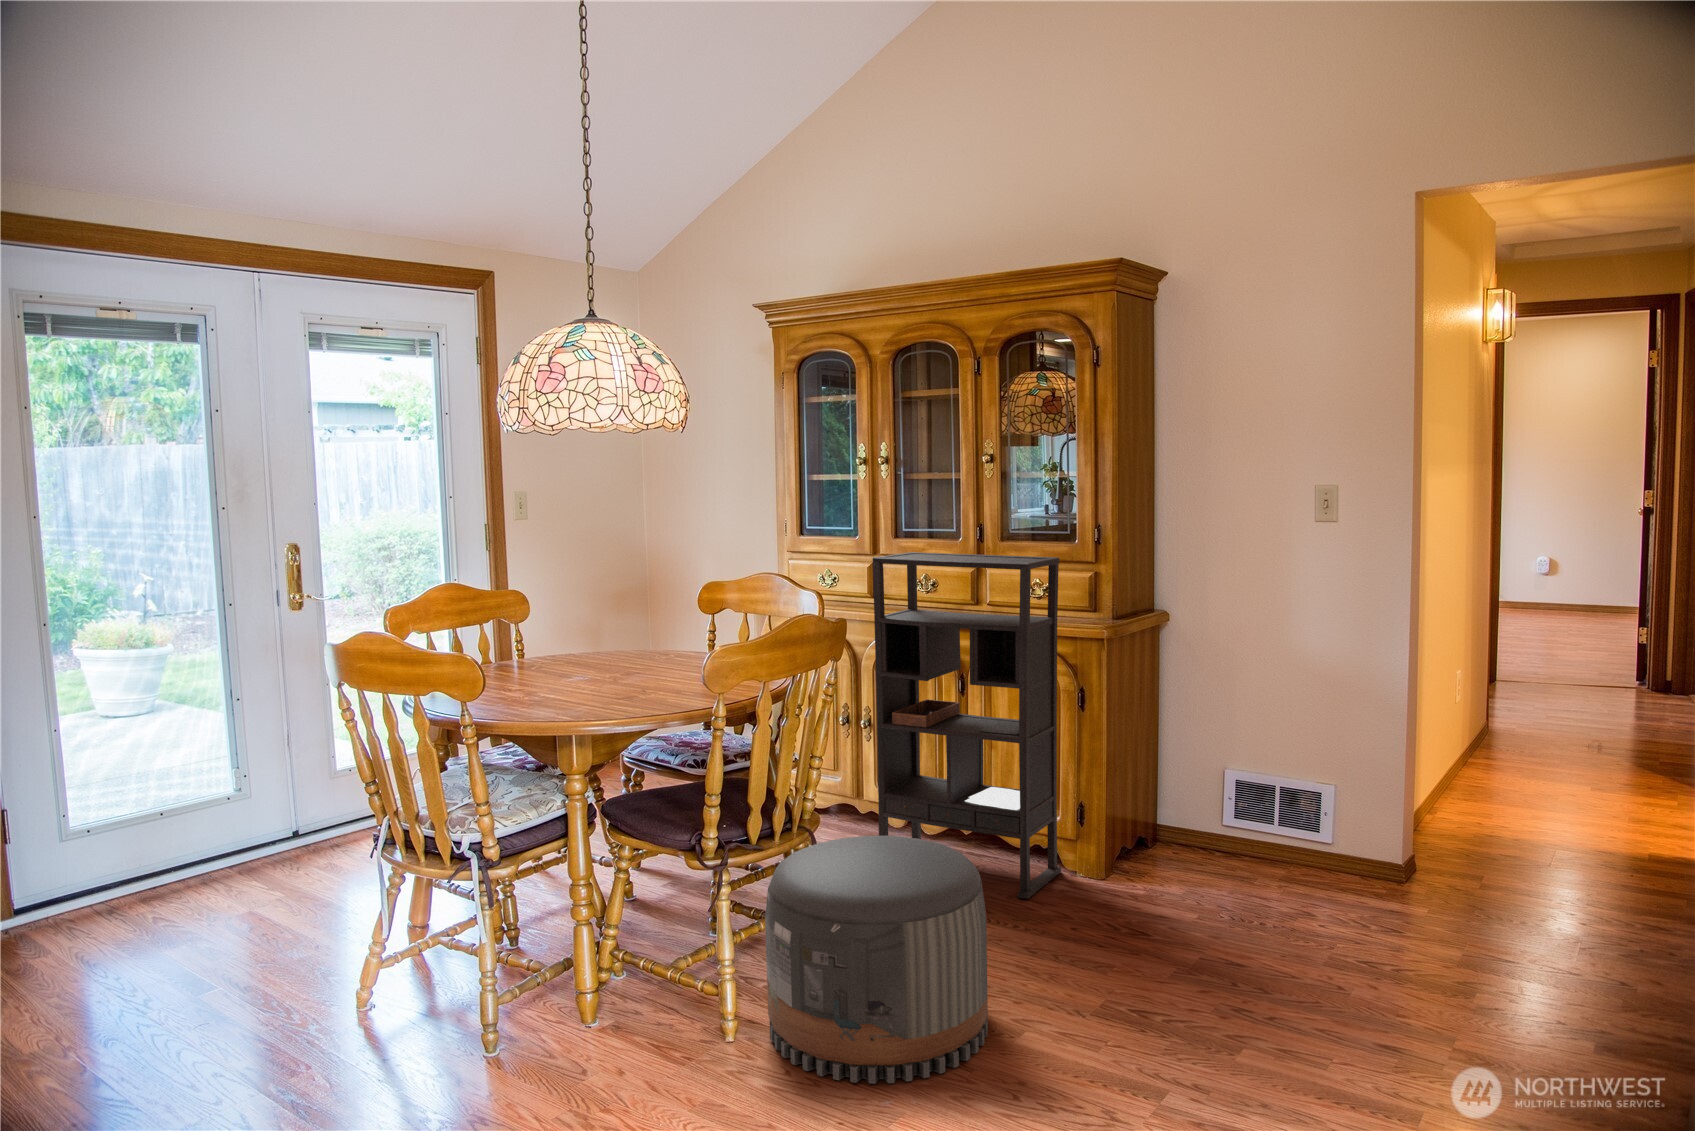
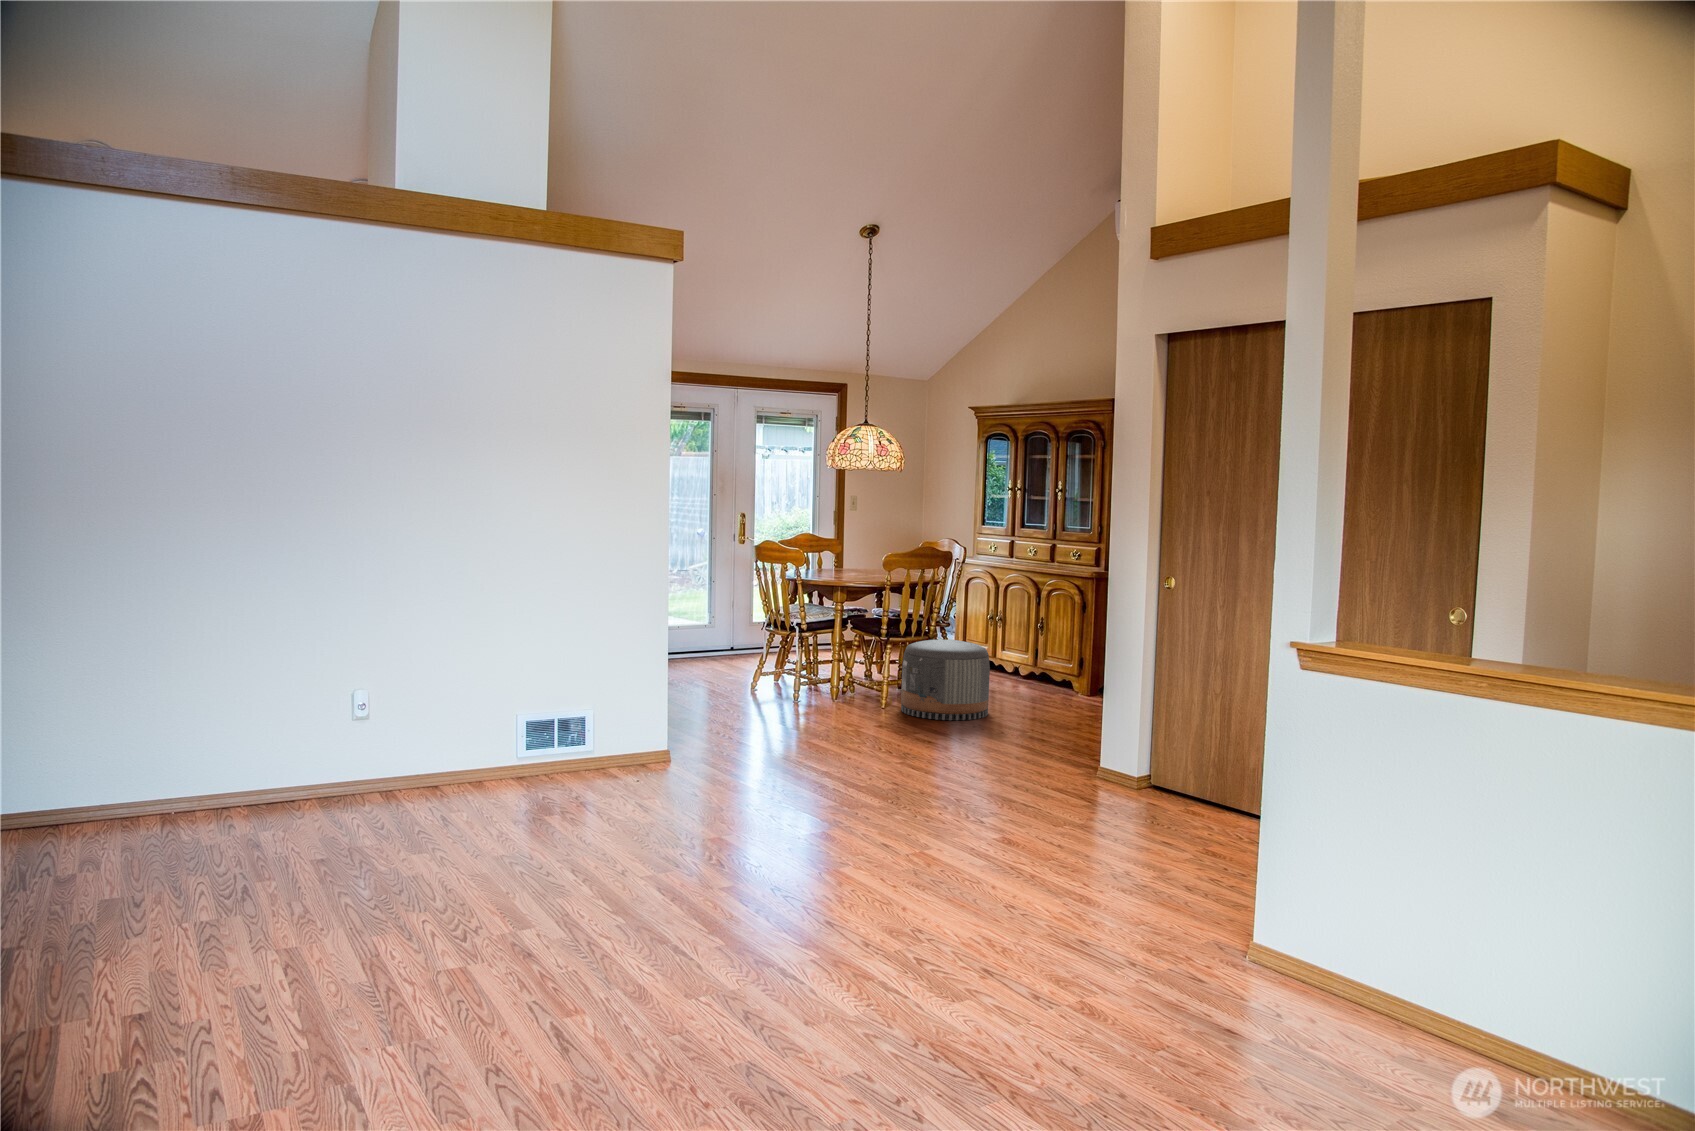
bookshelf: present [873,552,1061,899] -> none [985,534,1080,697]

